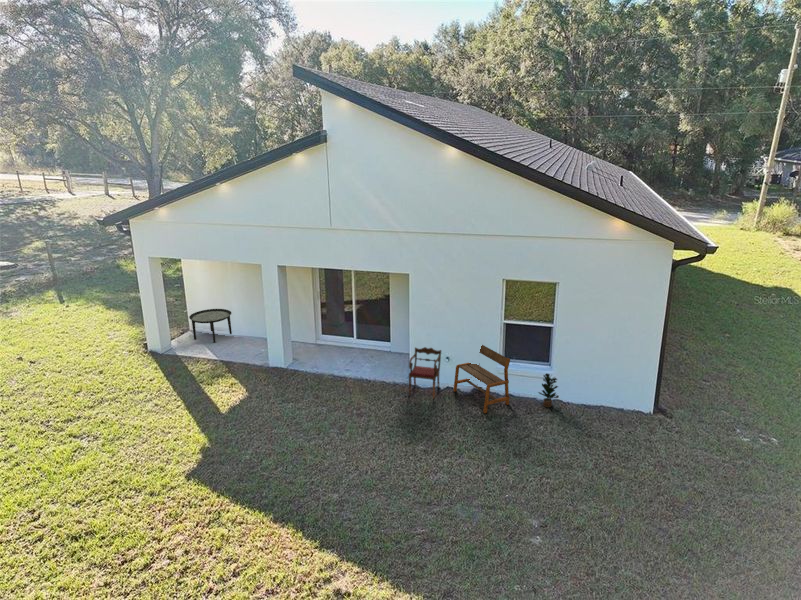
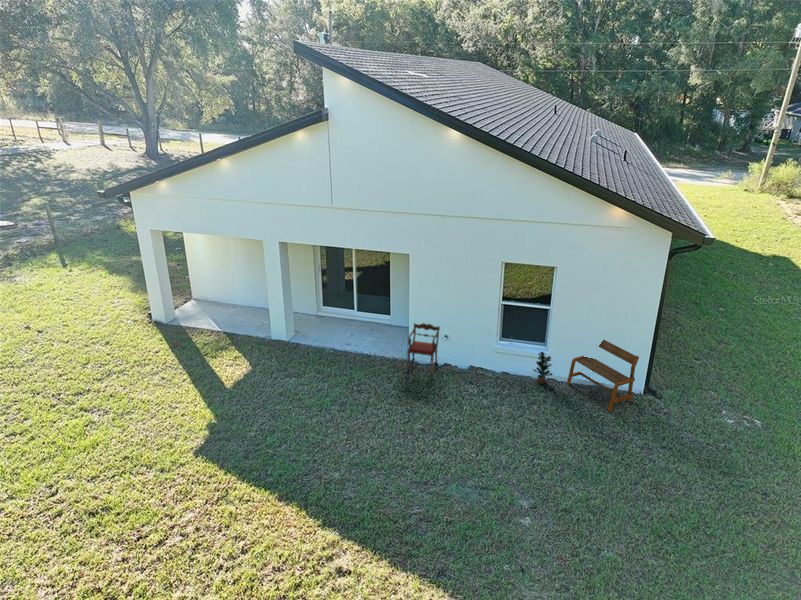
round table: present [189,309,232,343] -> none [192,276,235,311]
bench: present [453,345,510,413] -> present [567,340,639,412]

